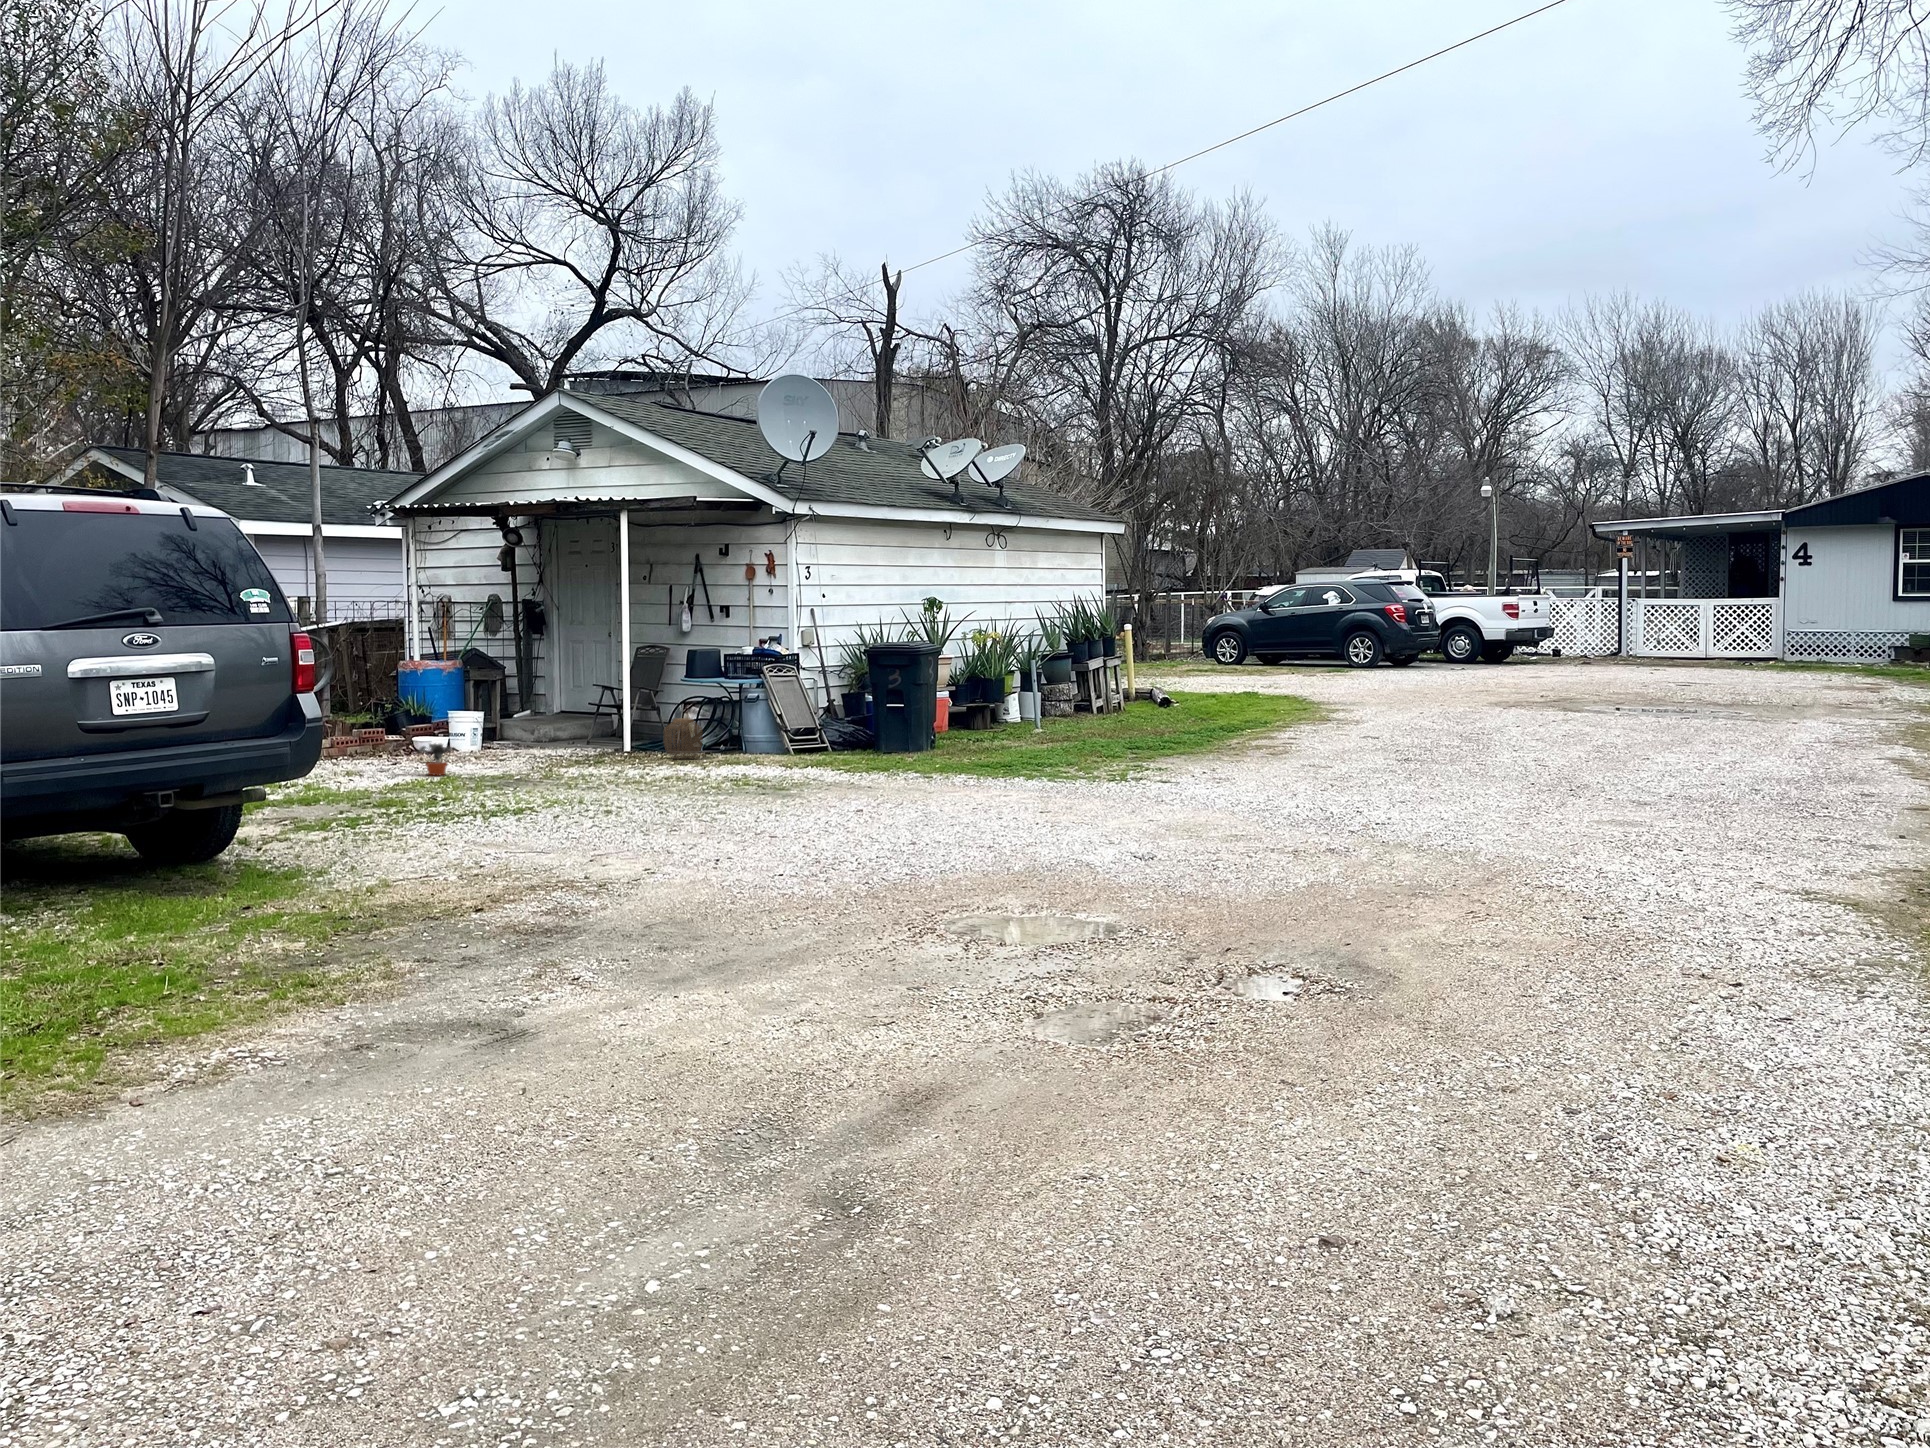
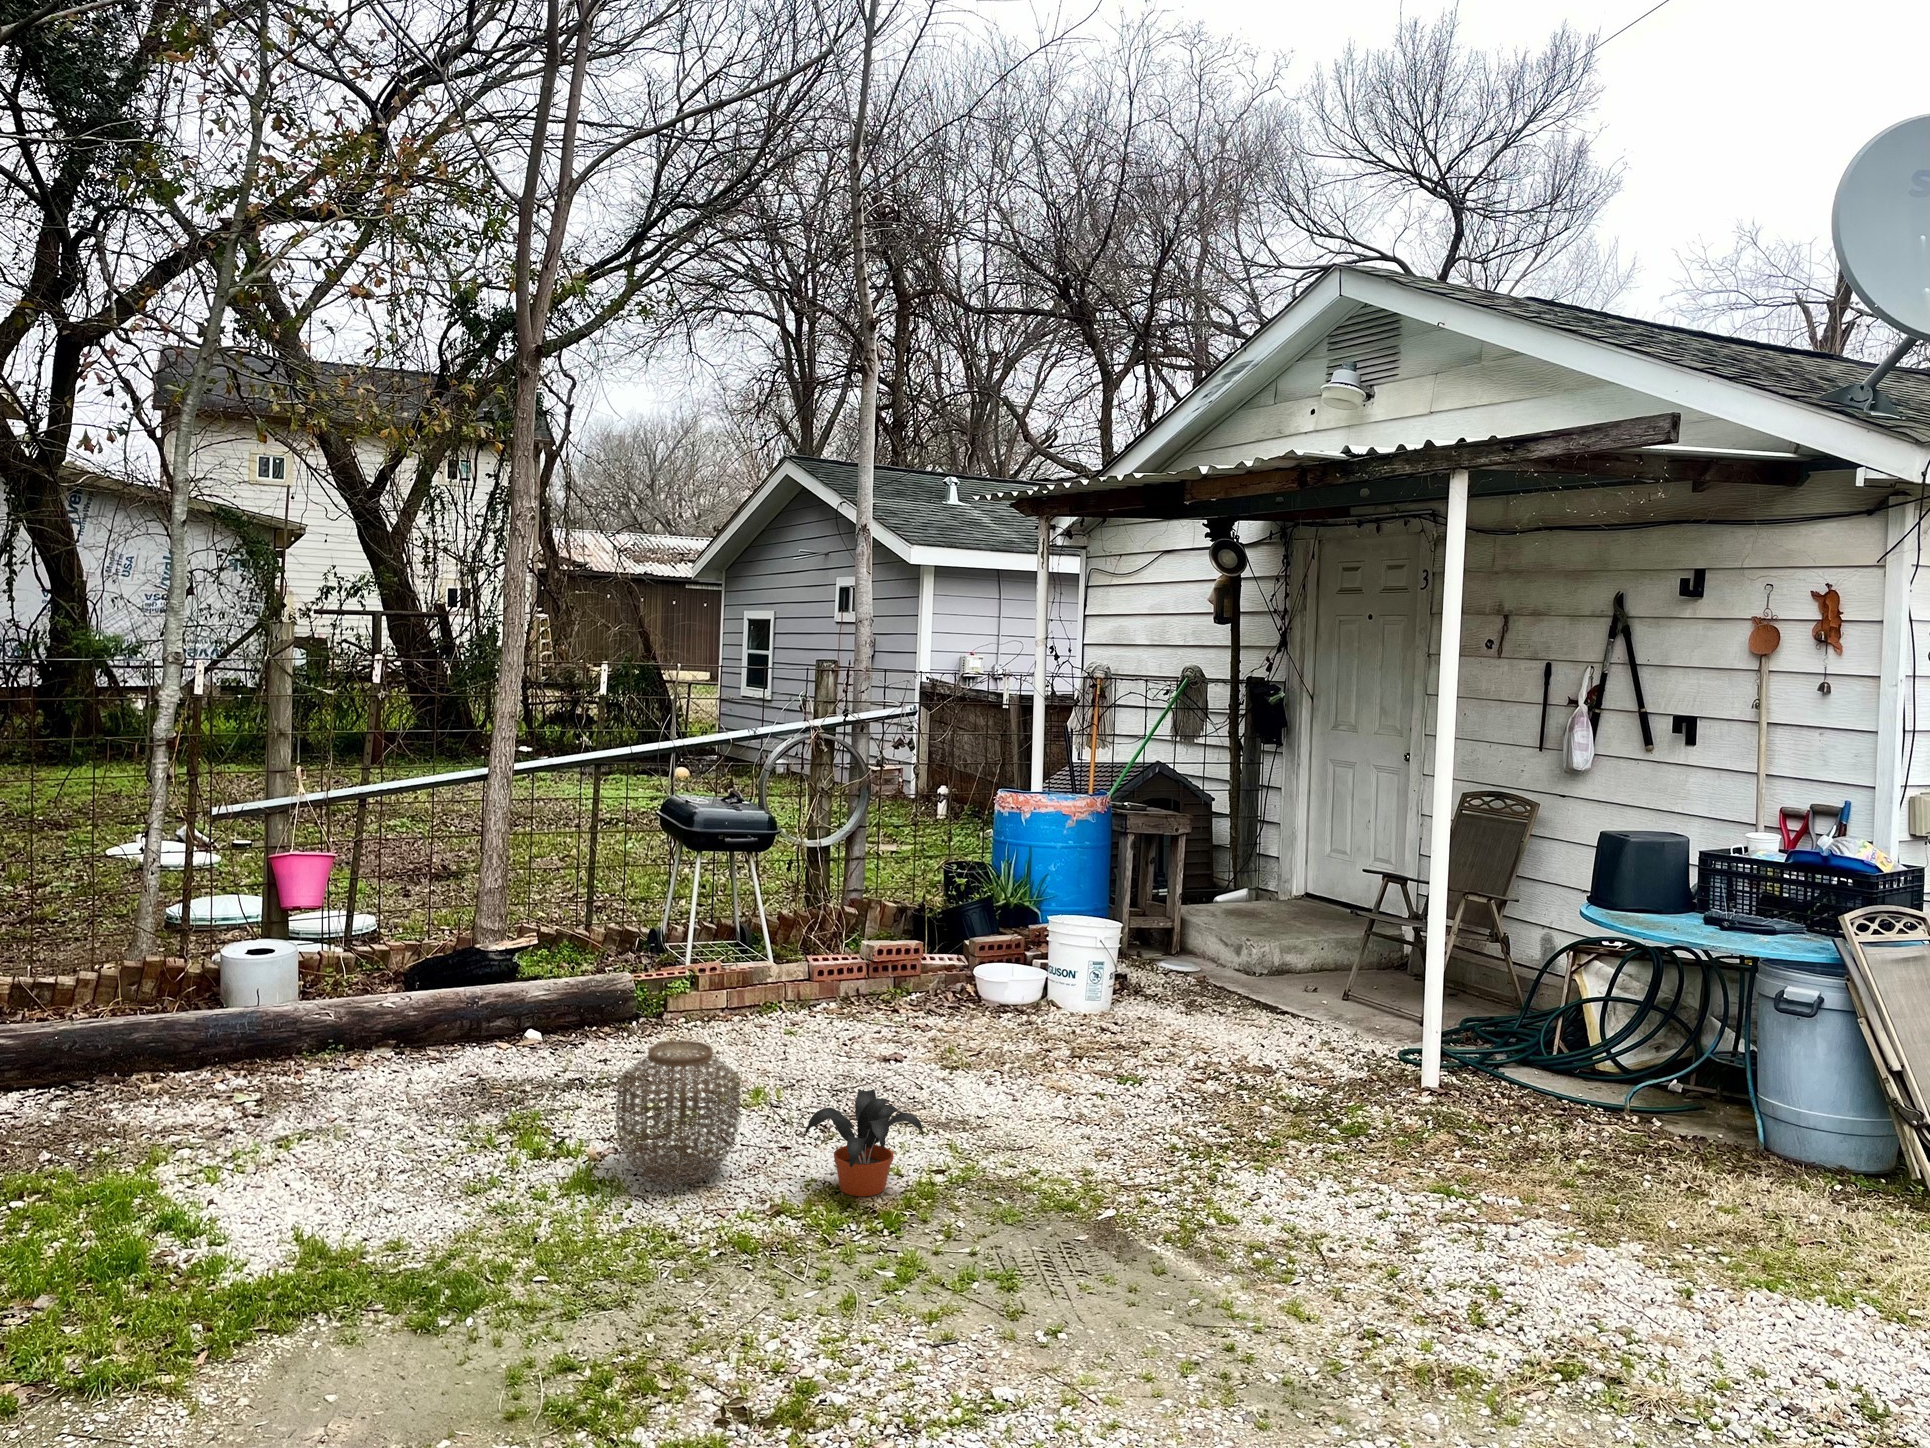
woven basket: present [664,718,703,759] -> present [616,1041,741,1185]

